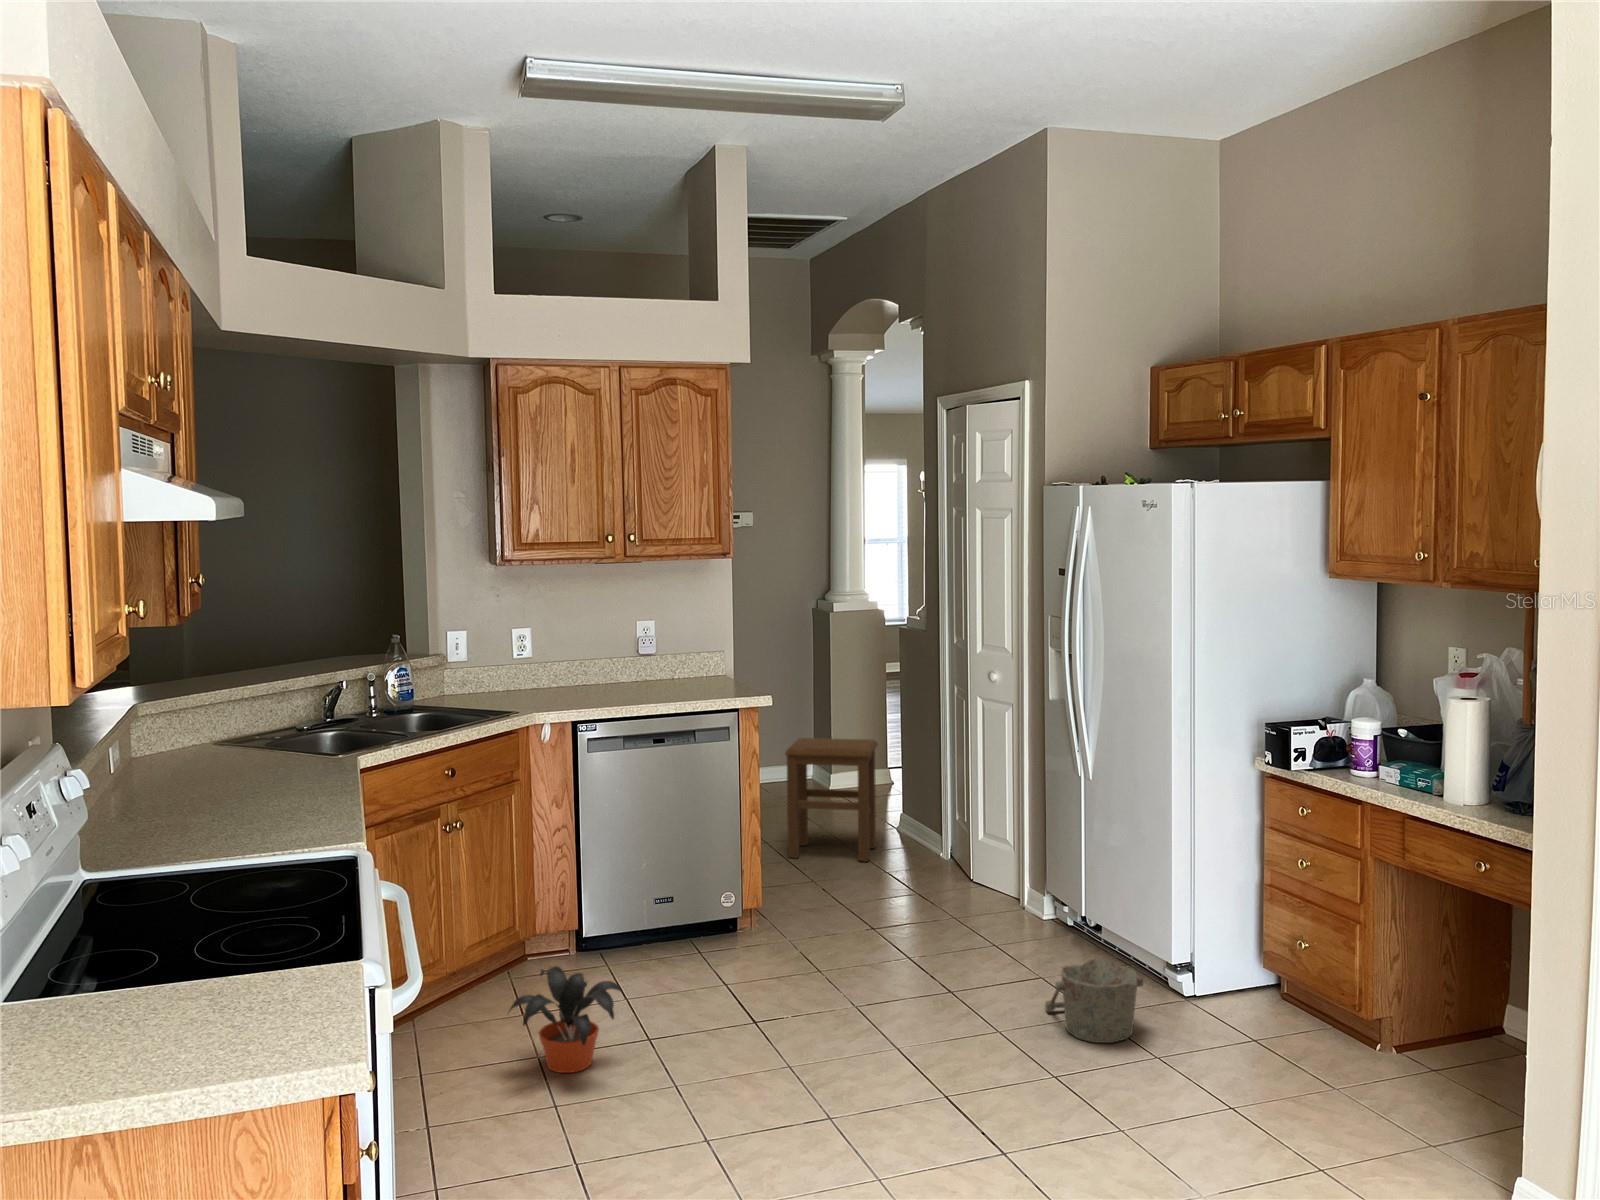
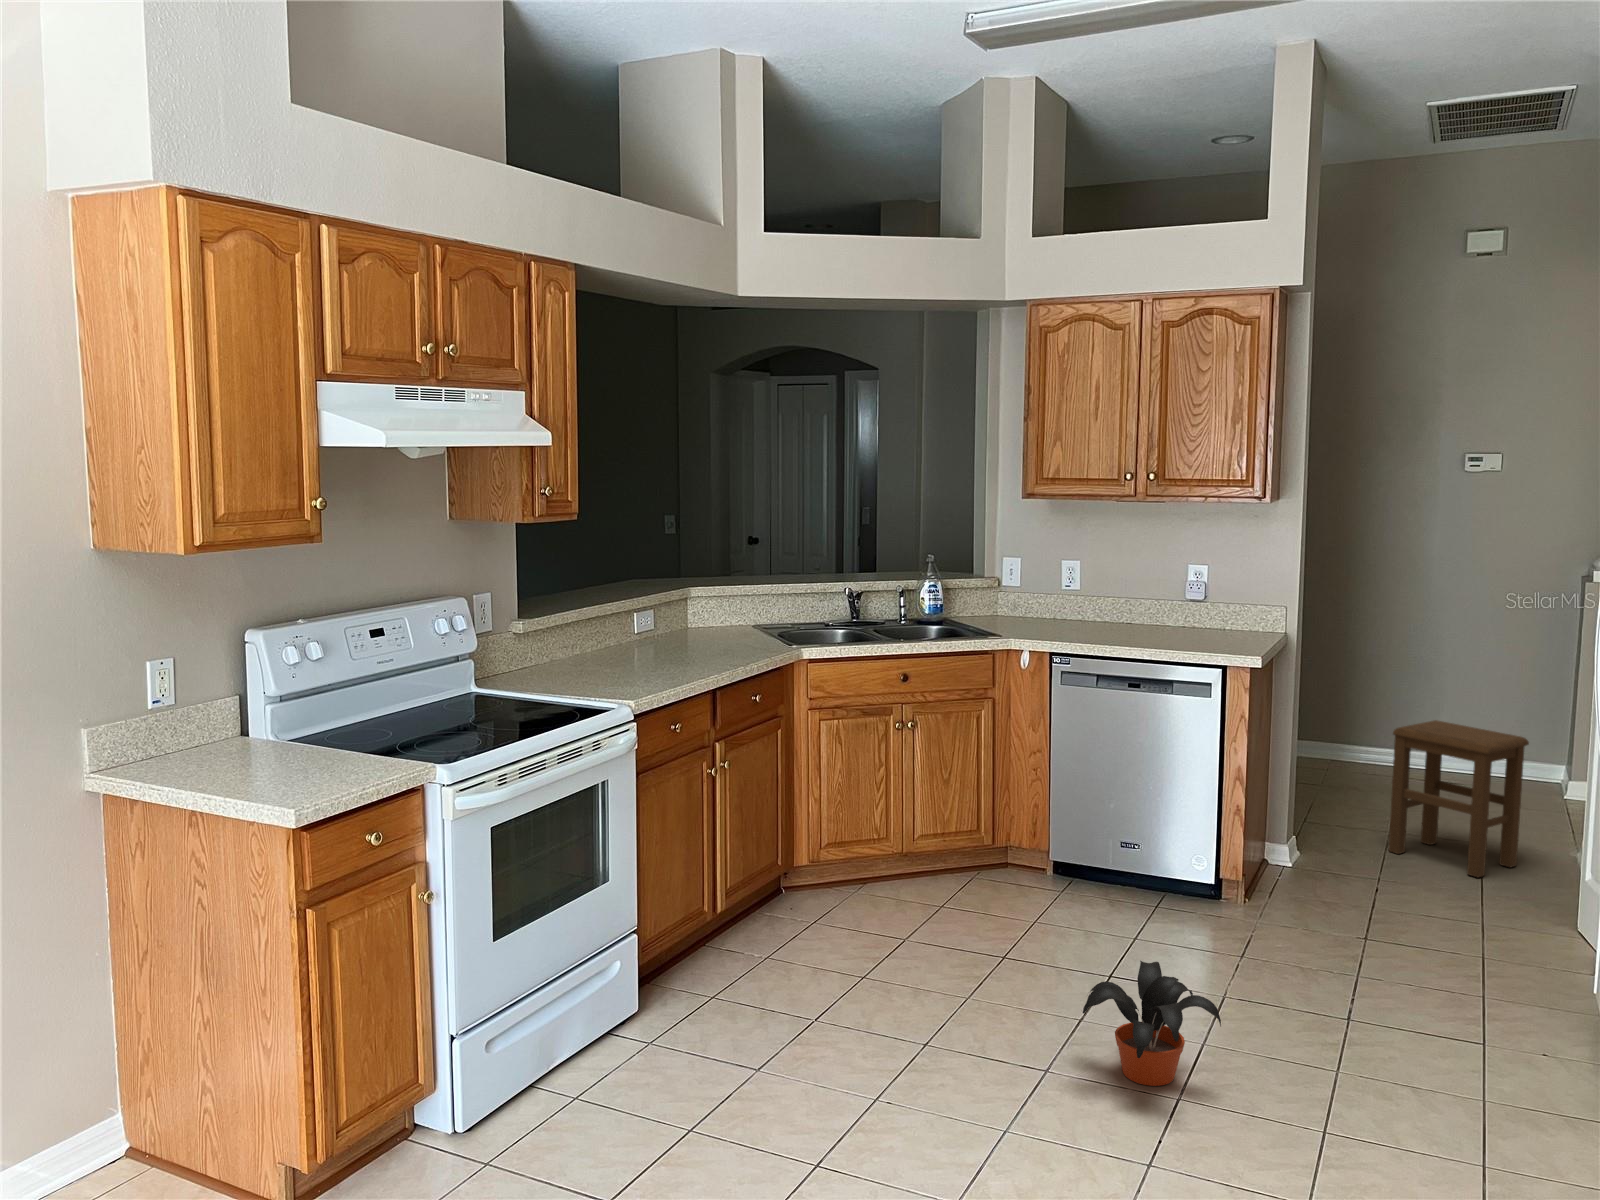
bucket: present [1045,959,1143,1043] -> none [1410,1031,1541,1147]
potted plant: present [509,966,623,1073] -> present [1083,961,1221,1086]

